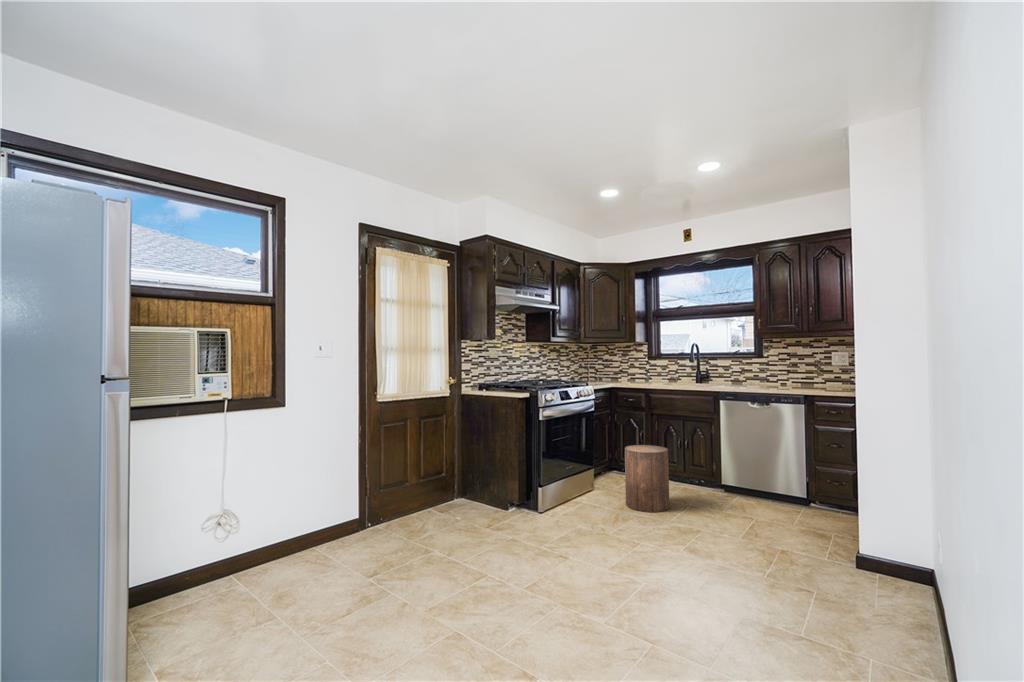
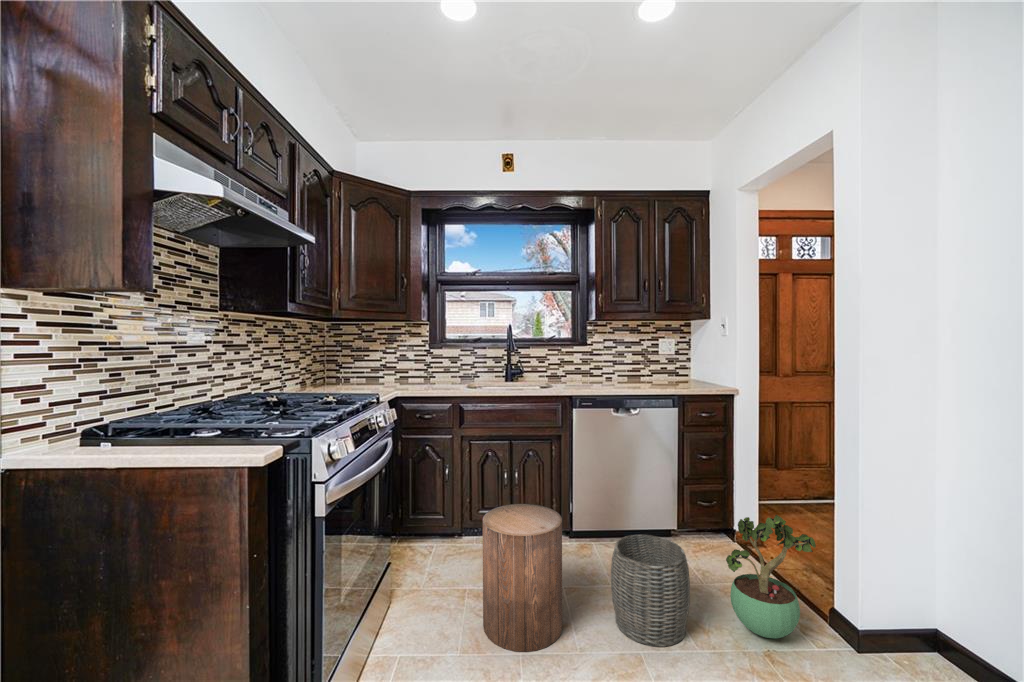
potted plant: none [757,461,809,538] -> present [726,515,816,638]
woven basket: none [693,471,740,527] -> present [611,535,690,647]

